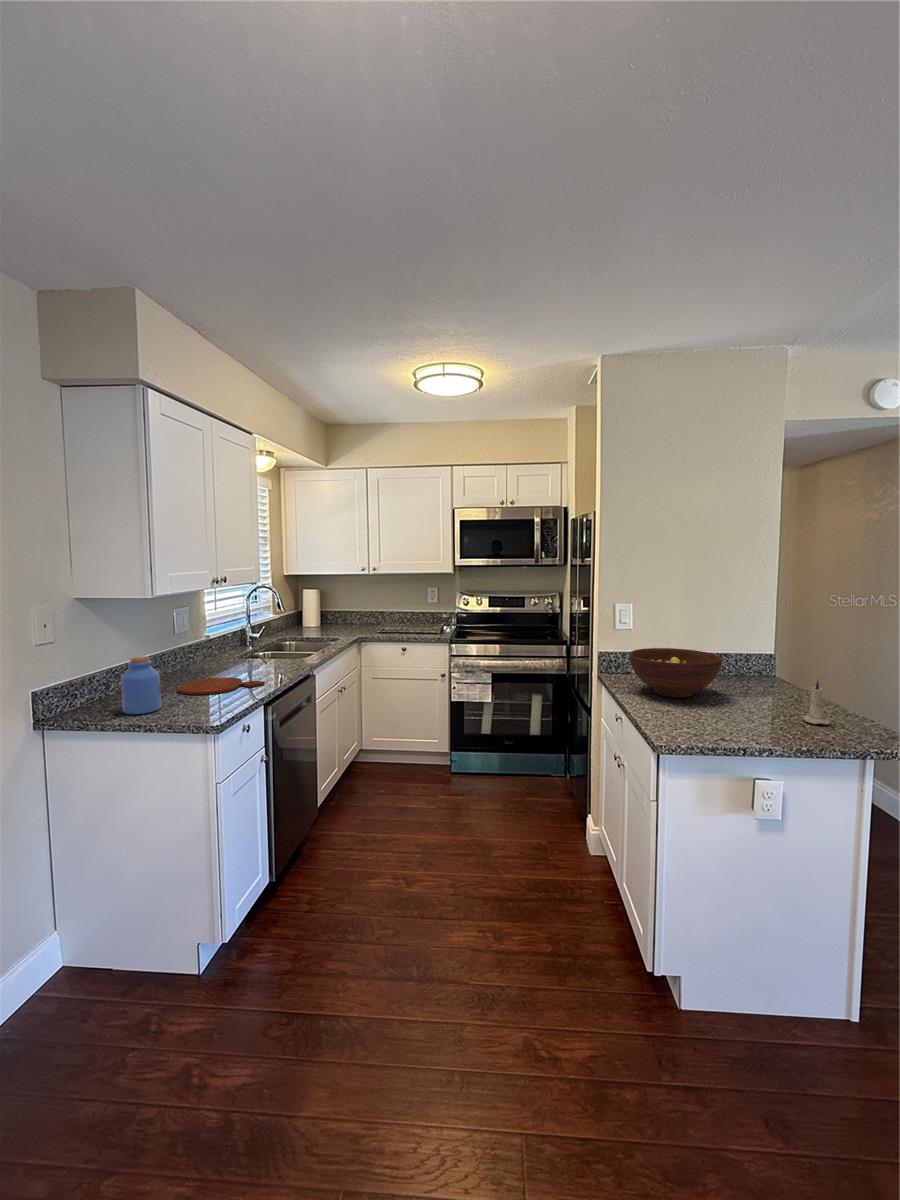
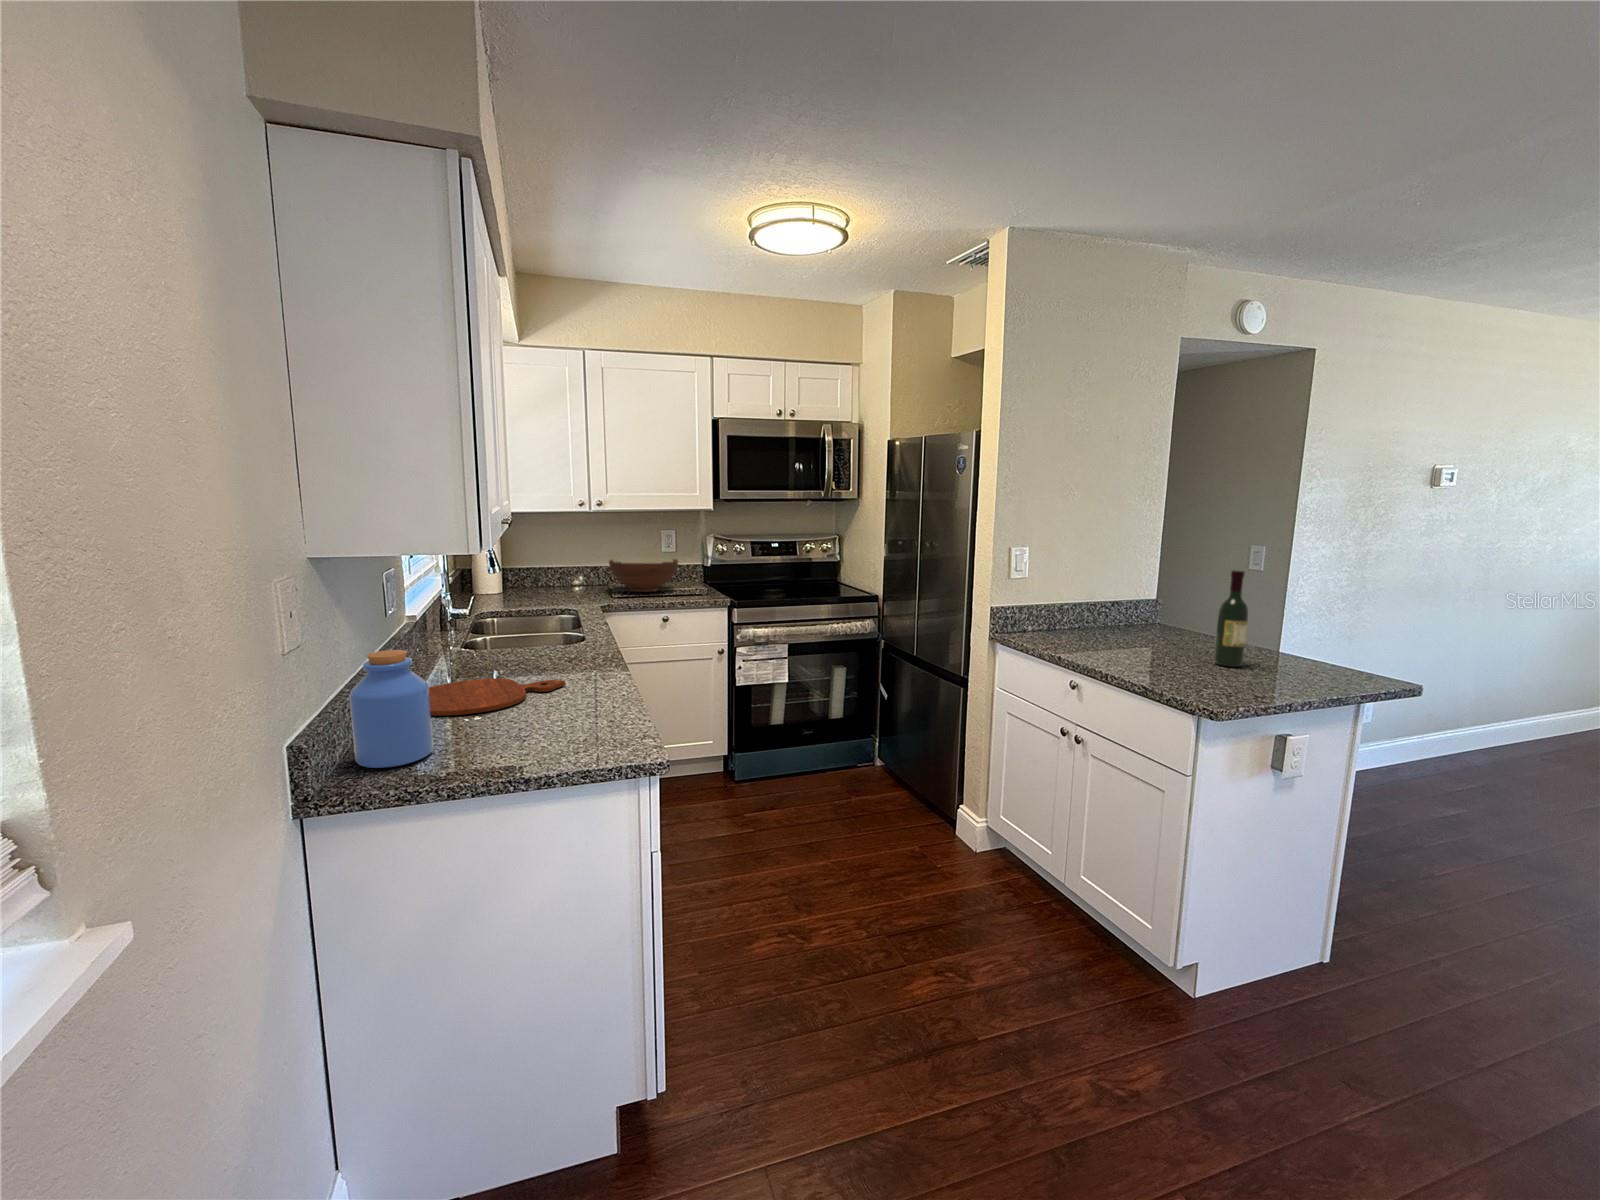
wine bottle: none [749,631,775,715] -> present [1214,570,1248,667]
fruit bowl: present [629,648,722,698] -> present [609,558,678,592]
candle: present [803,680,830,725] -> none [1272,622,1305,672]

